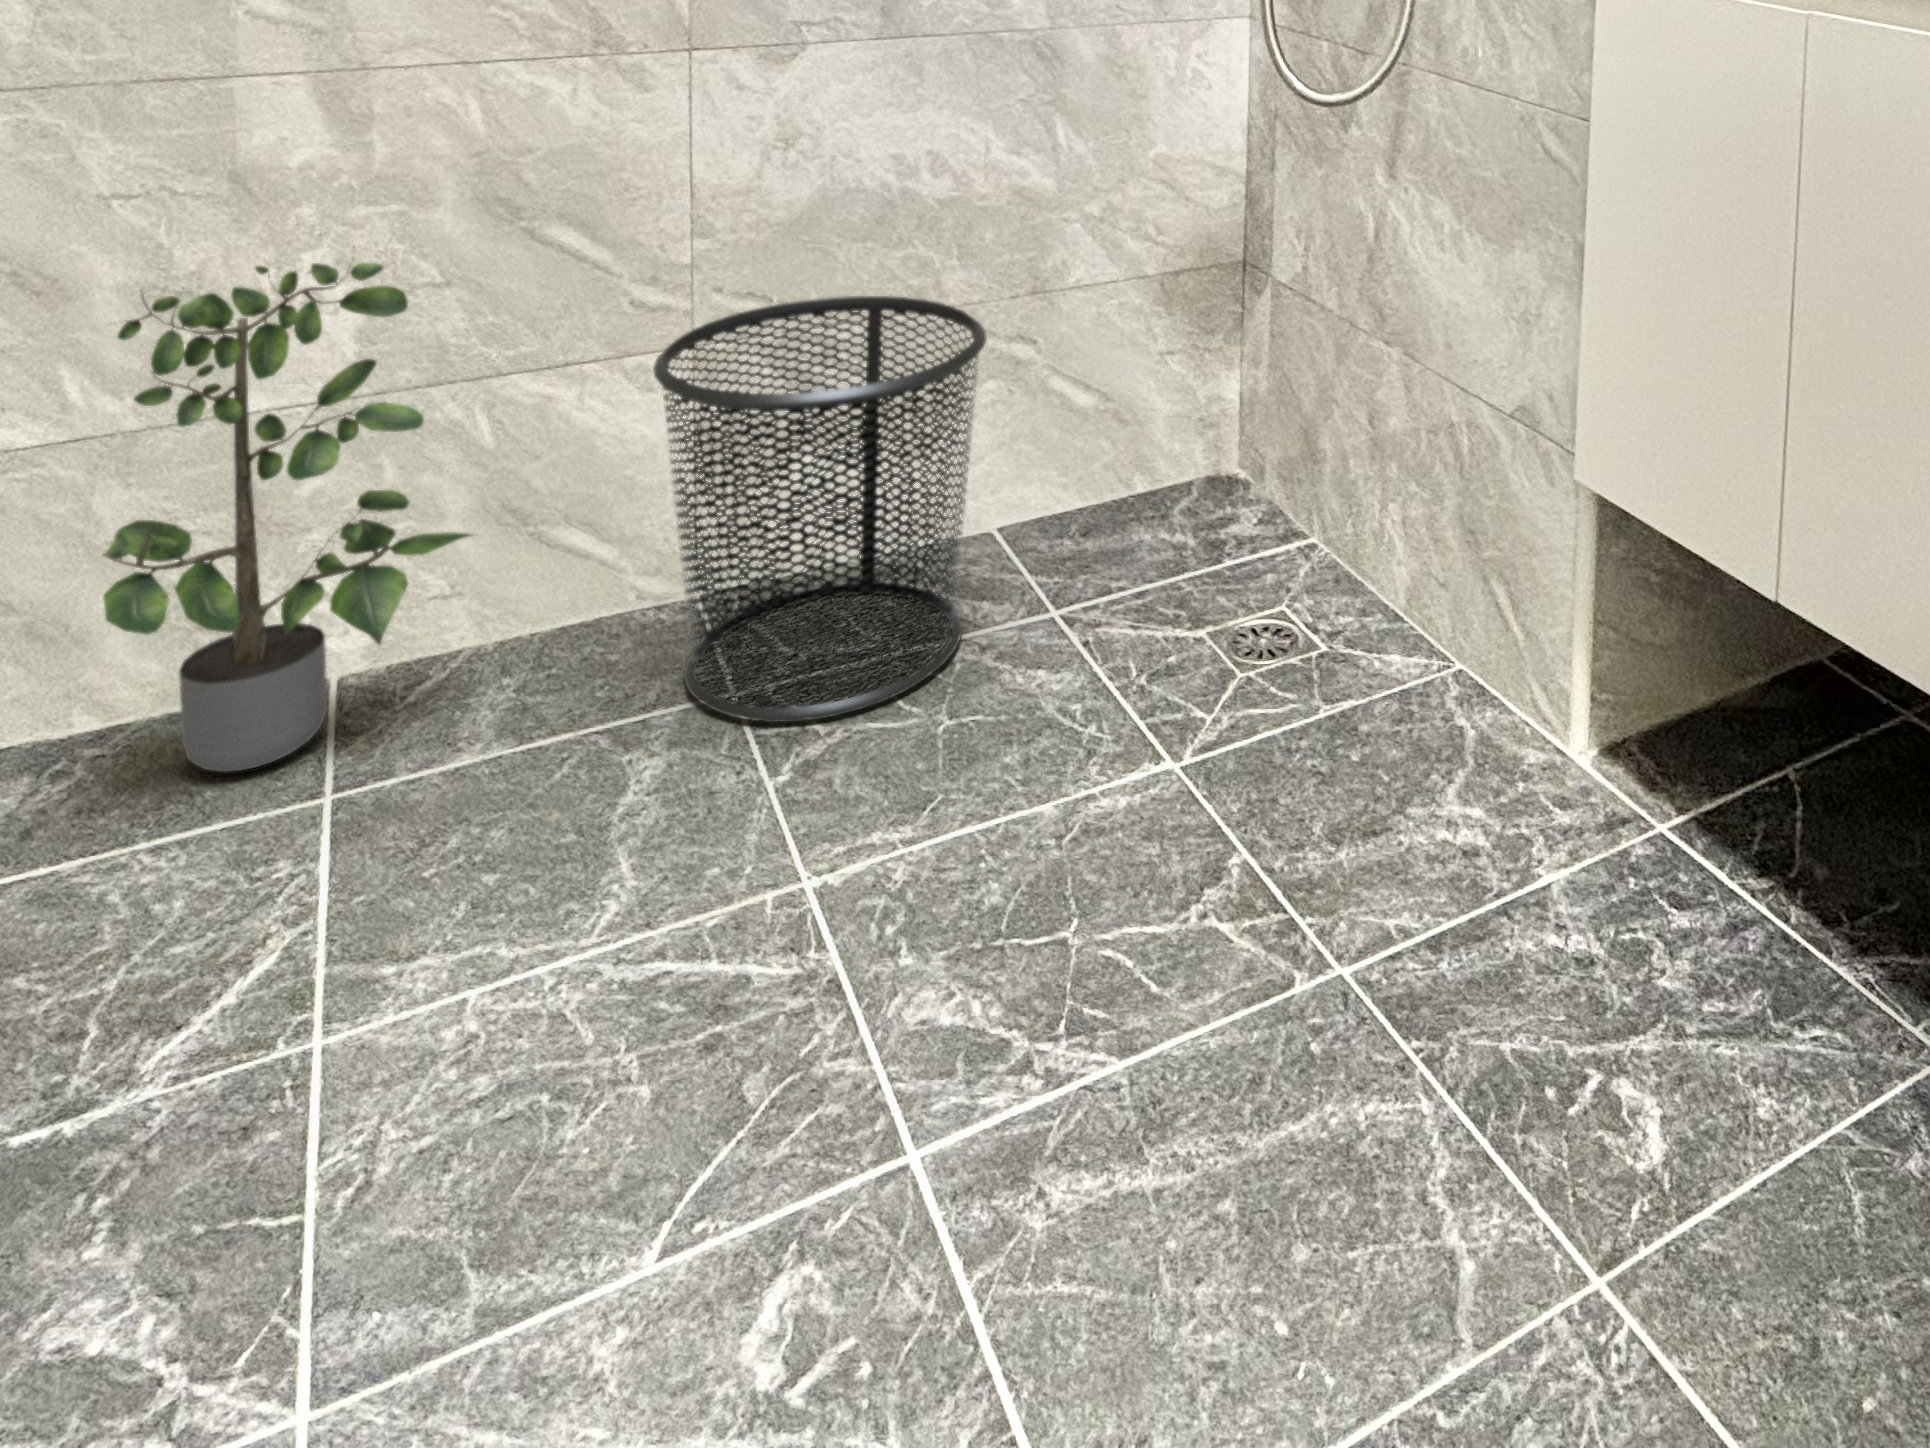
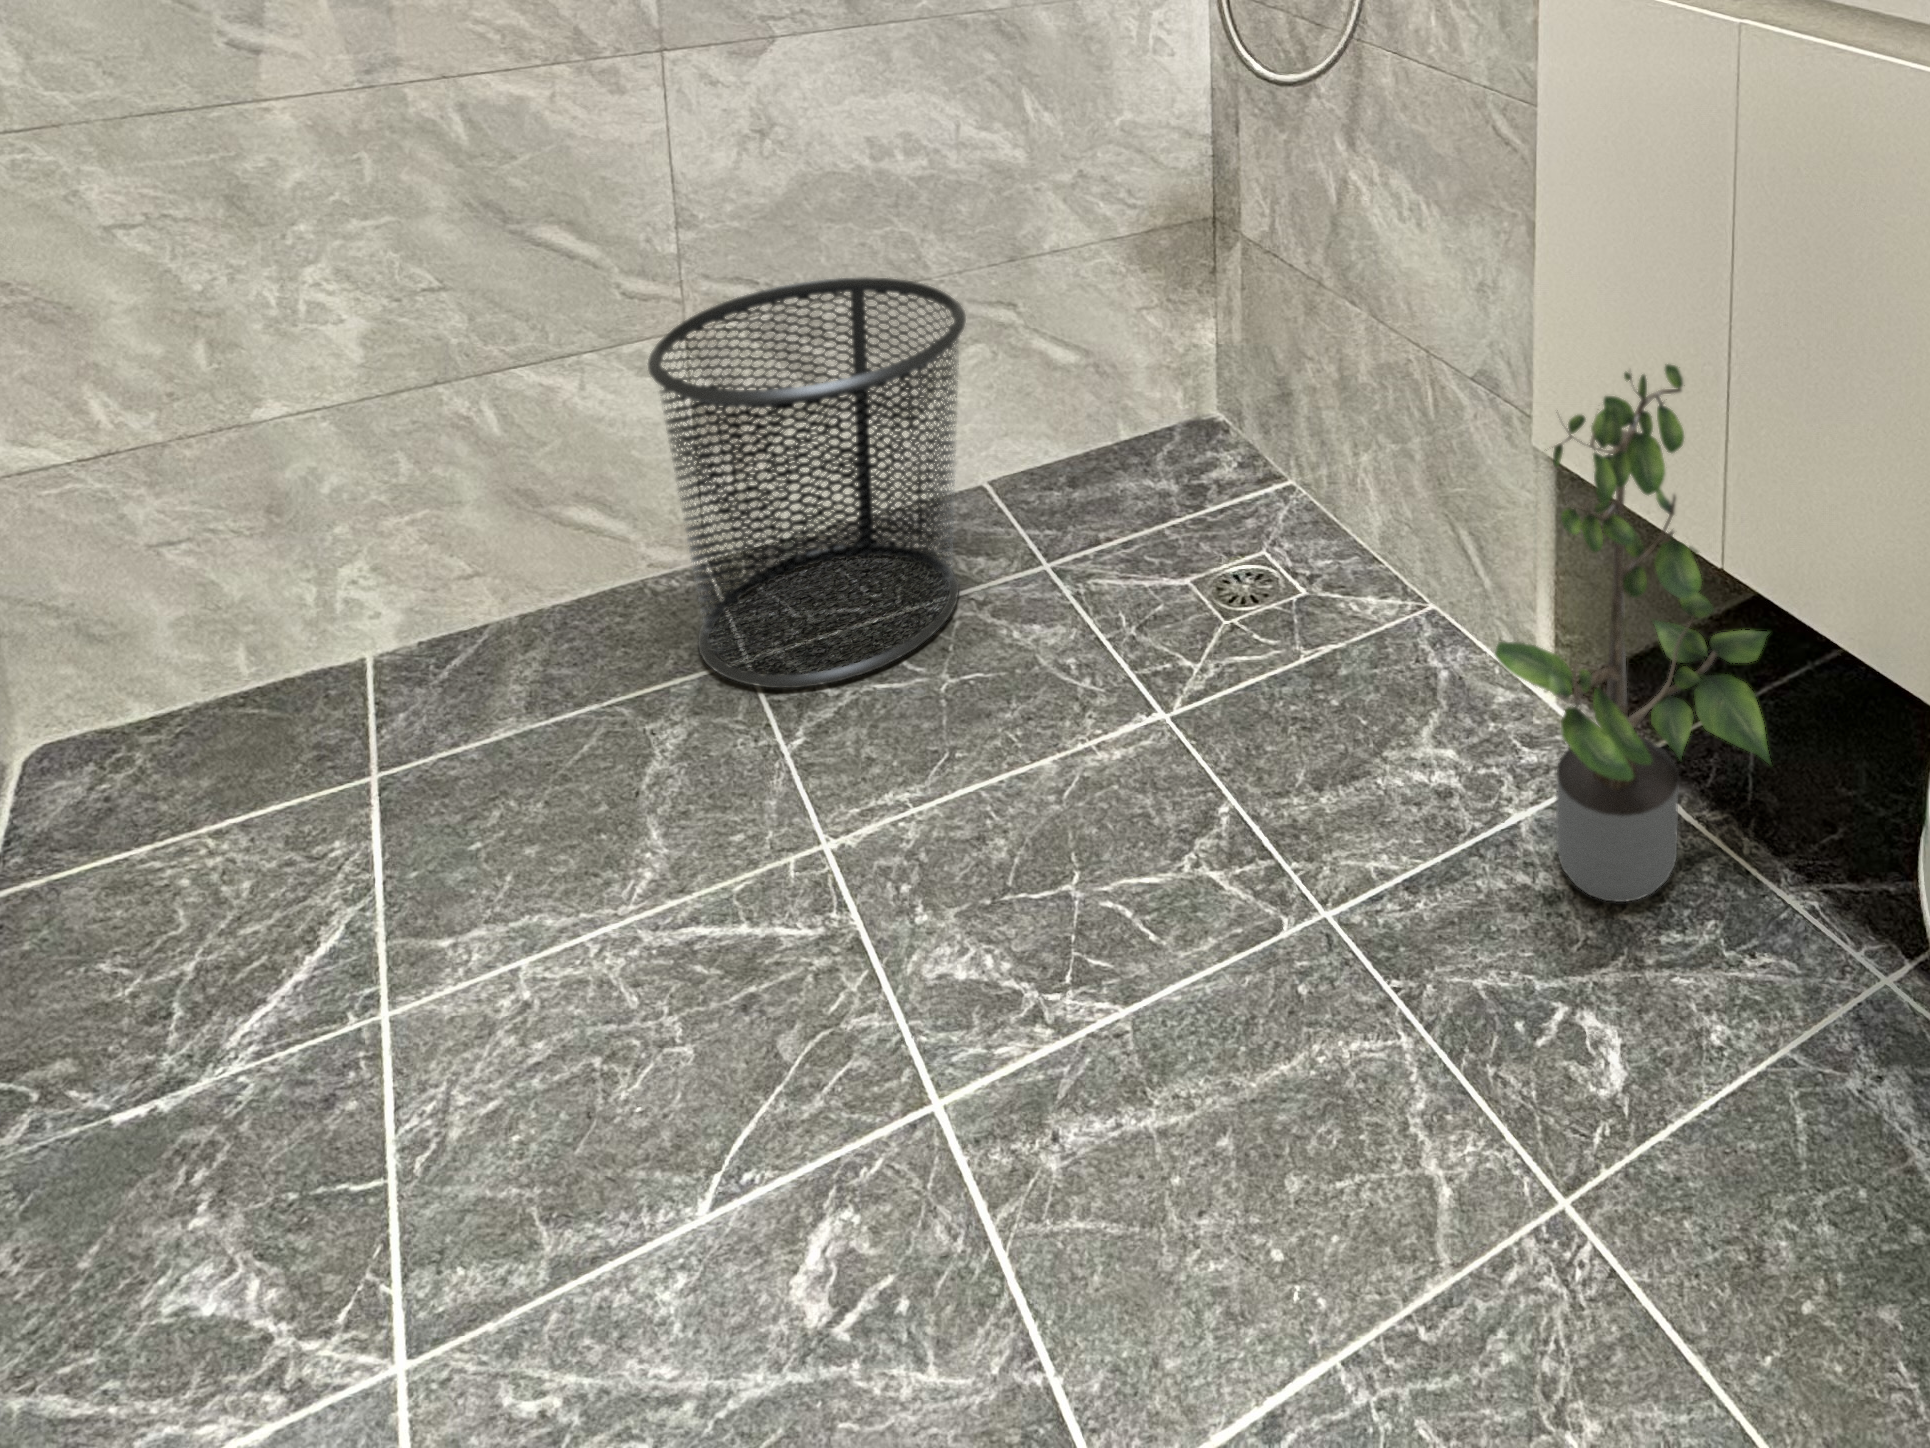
potted plant: present [103,263,472,772] -> present [1495,364,1771,902]

